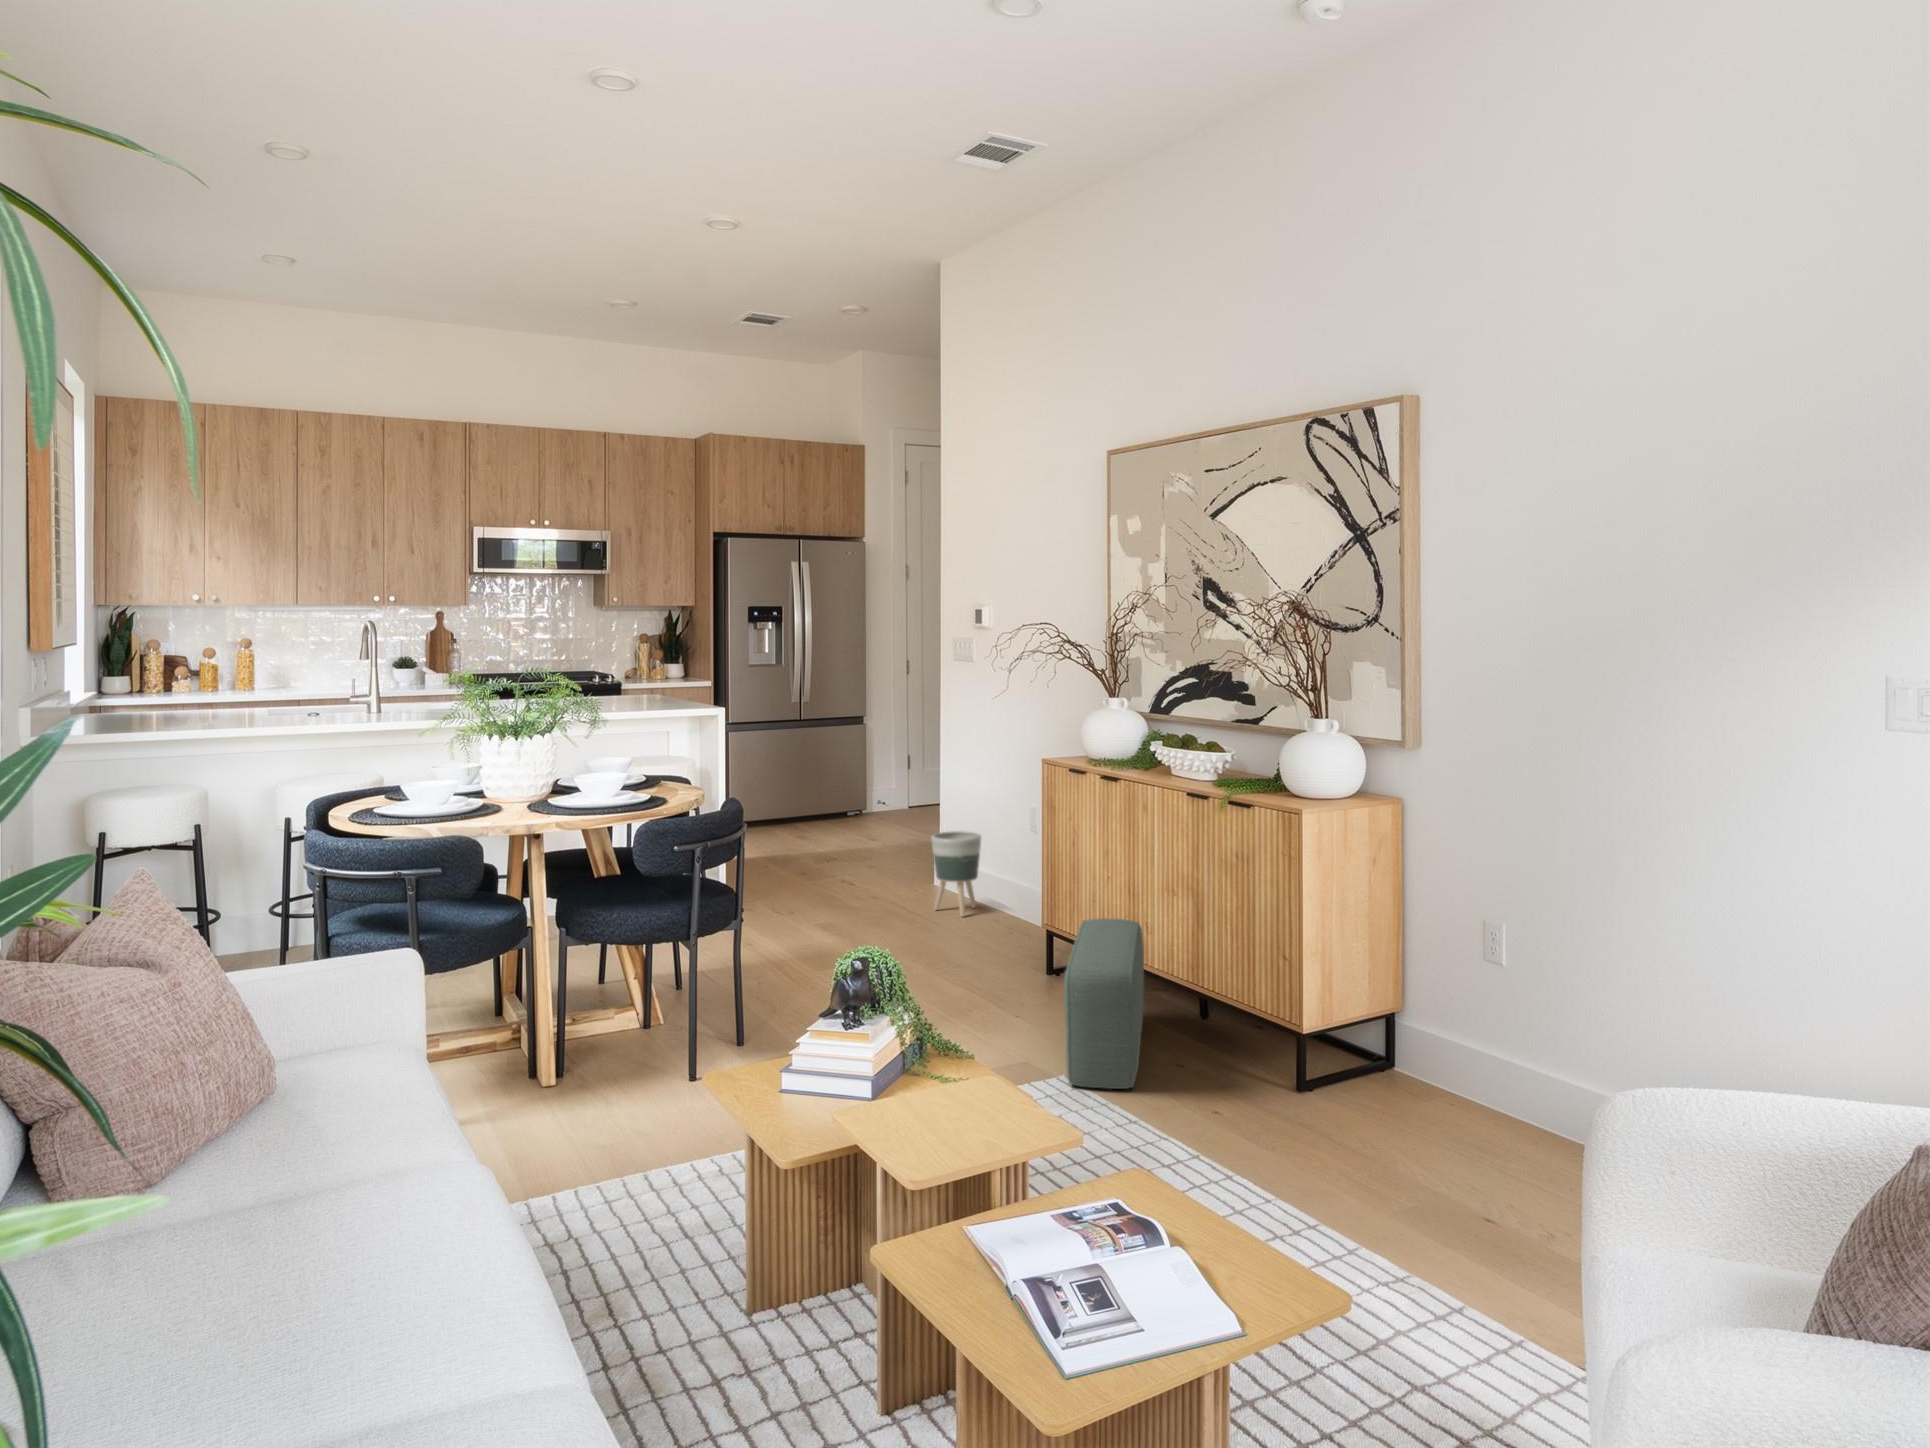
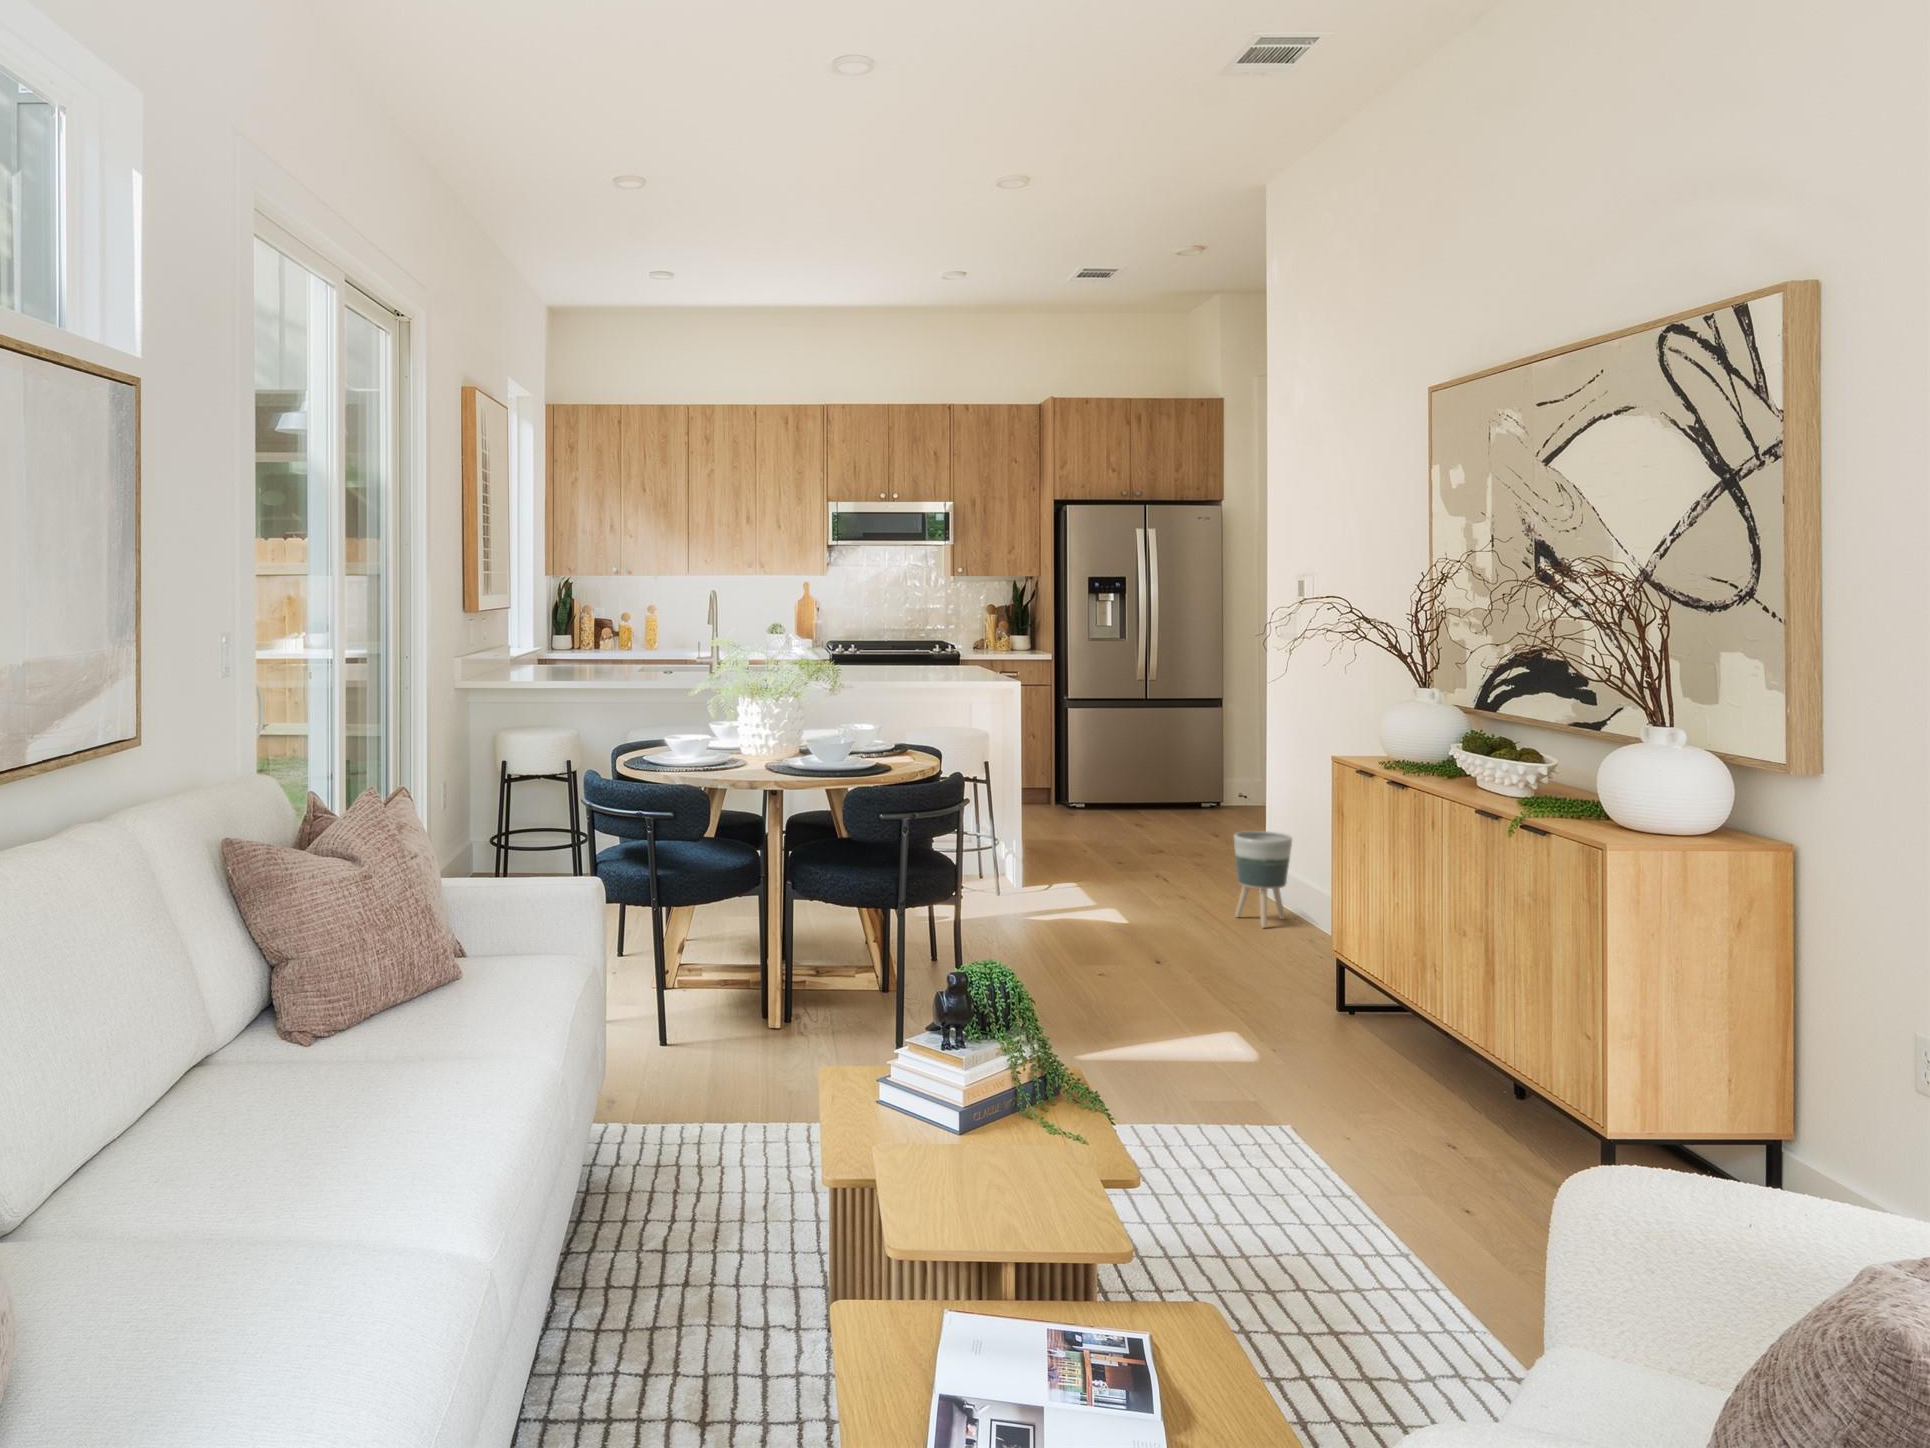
pouf: present [1064,918,1144,1089] -> none [1287,946,1423,1155]

